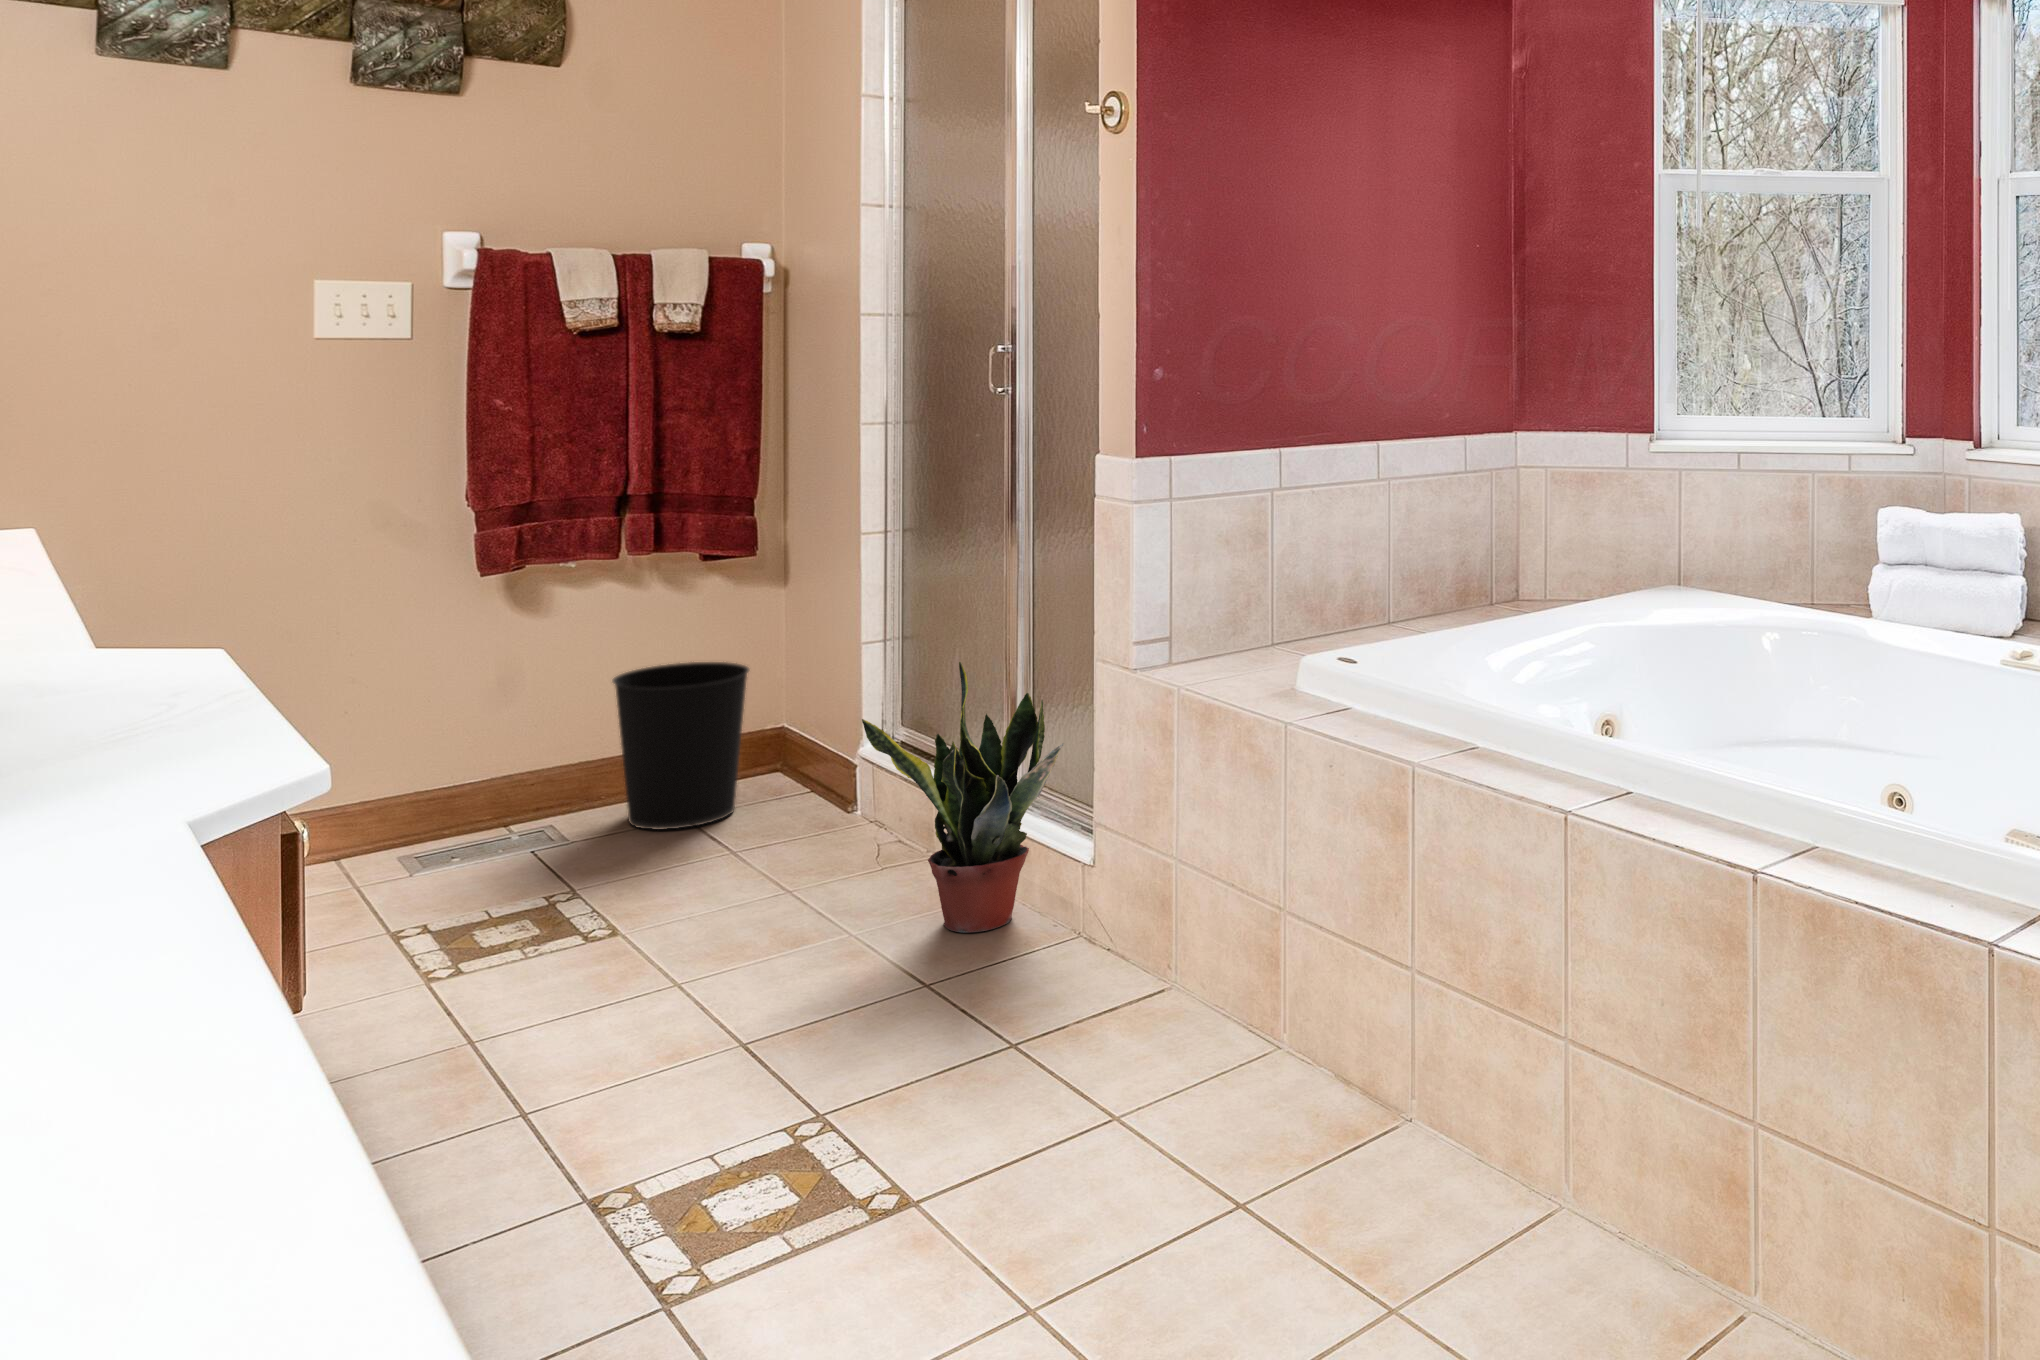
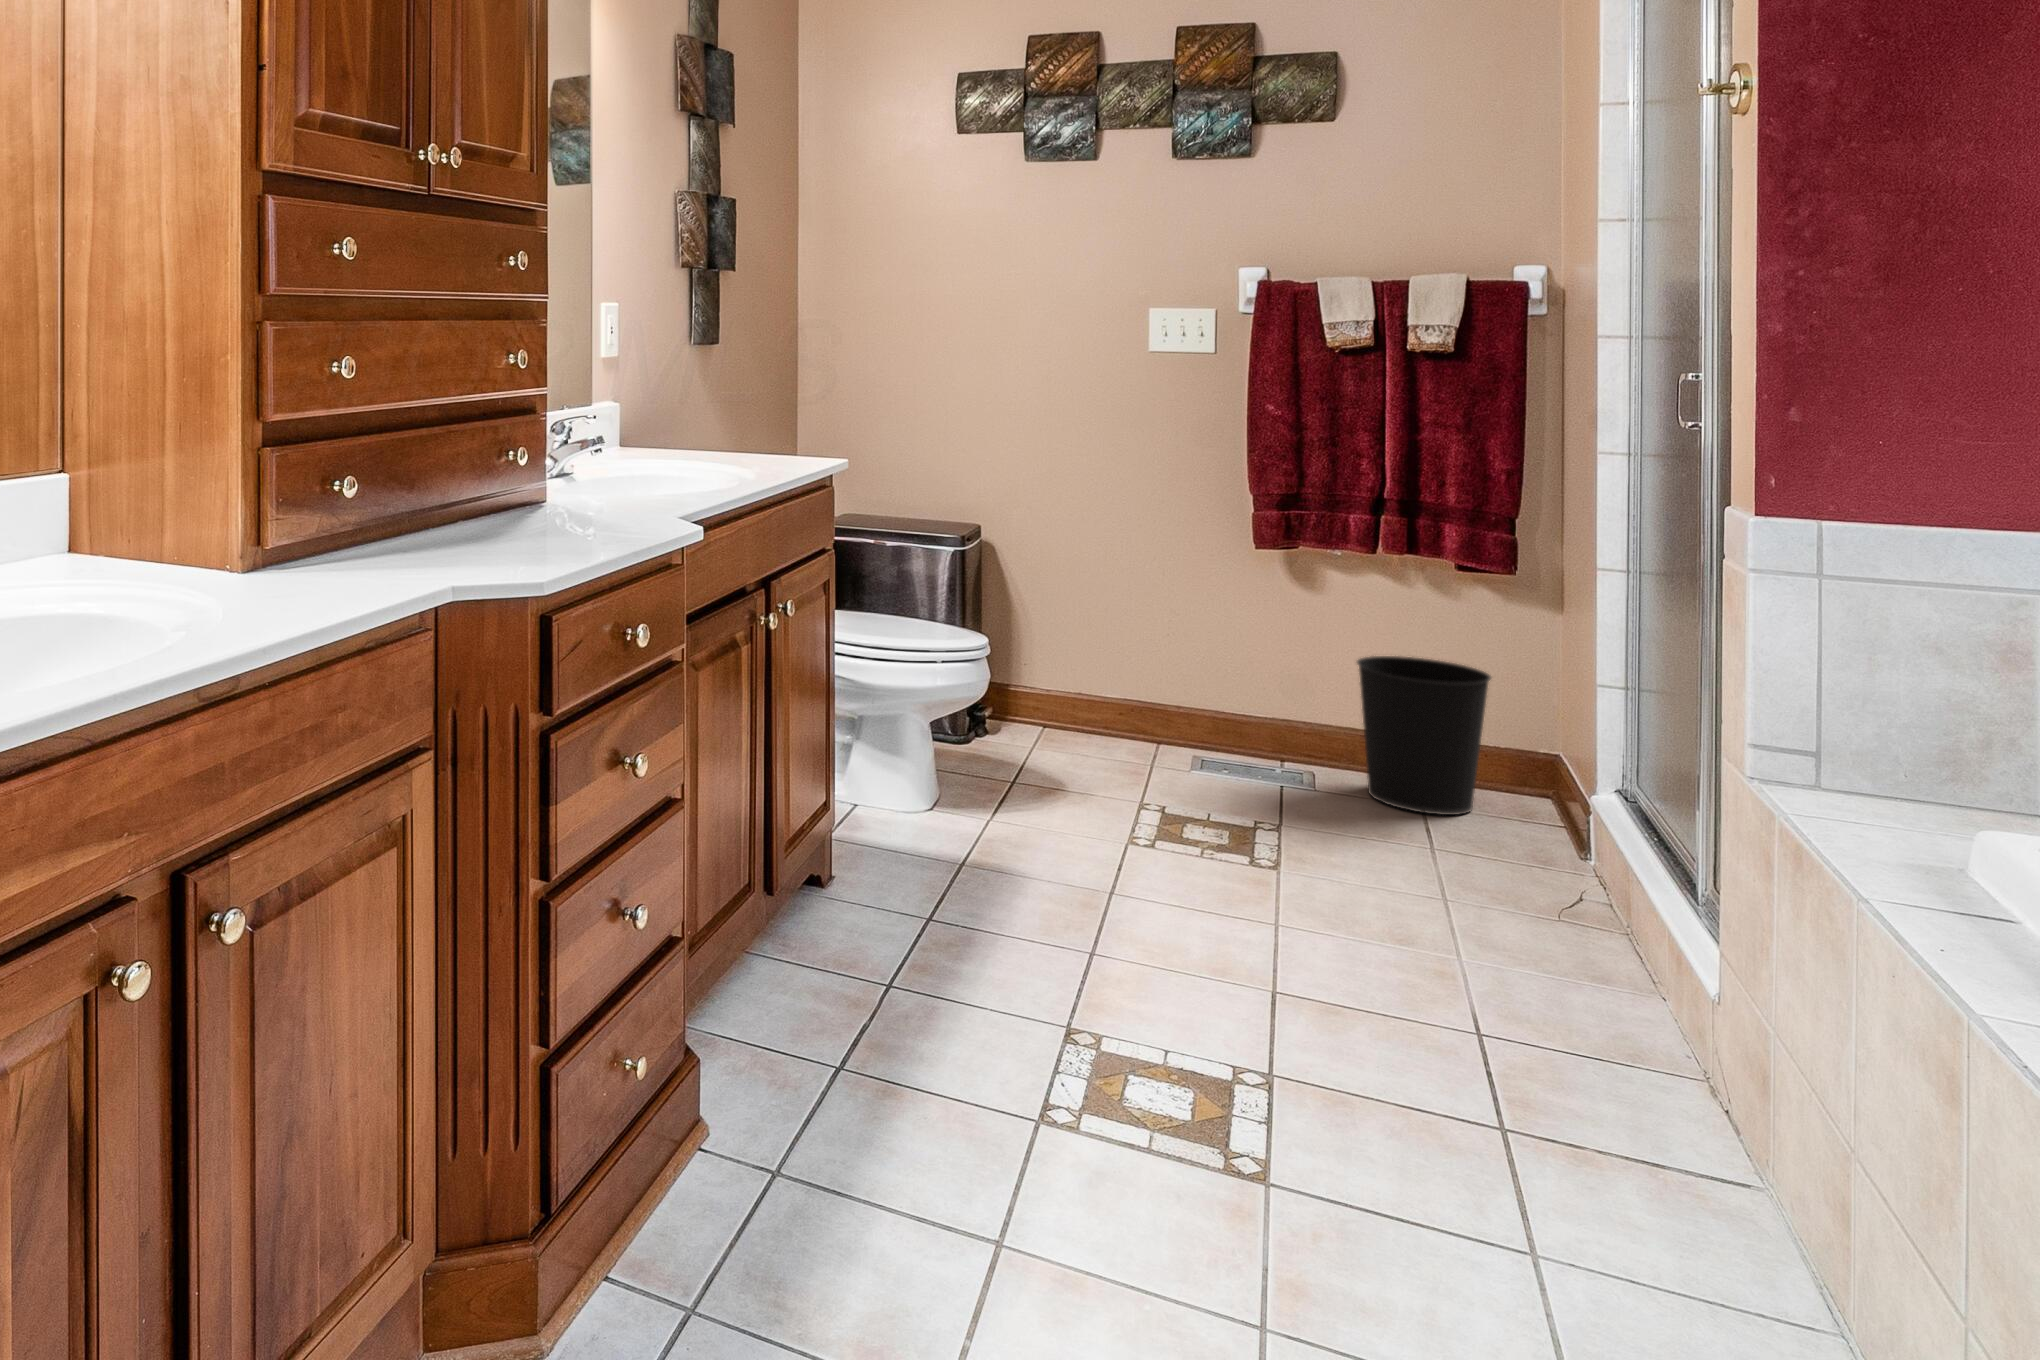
potted plant: present [862,662,1064,932] -> none [1481,713,1713,1020]

